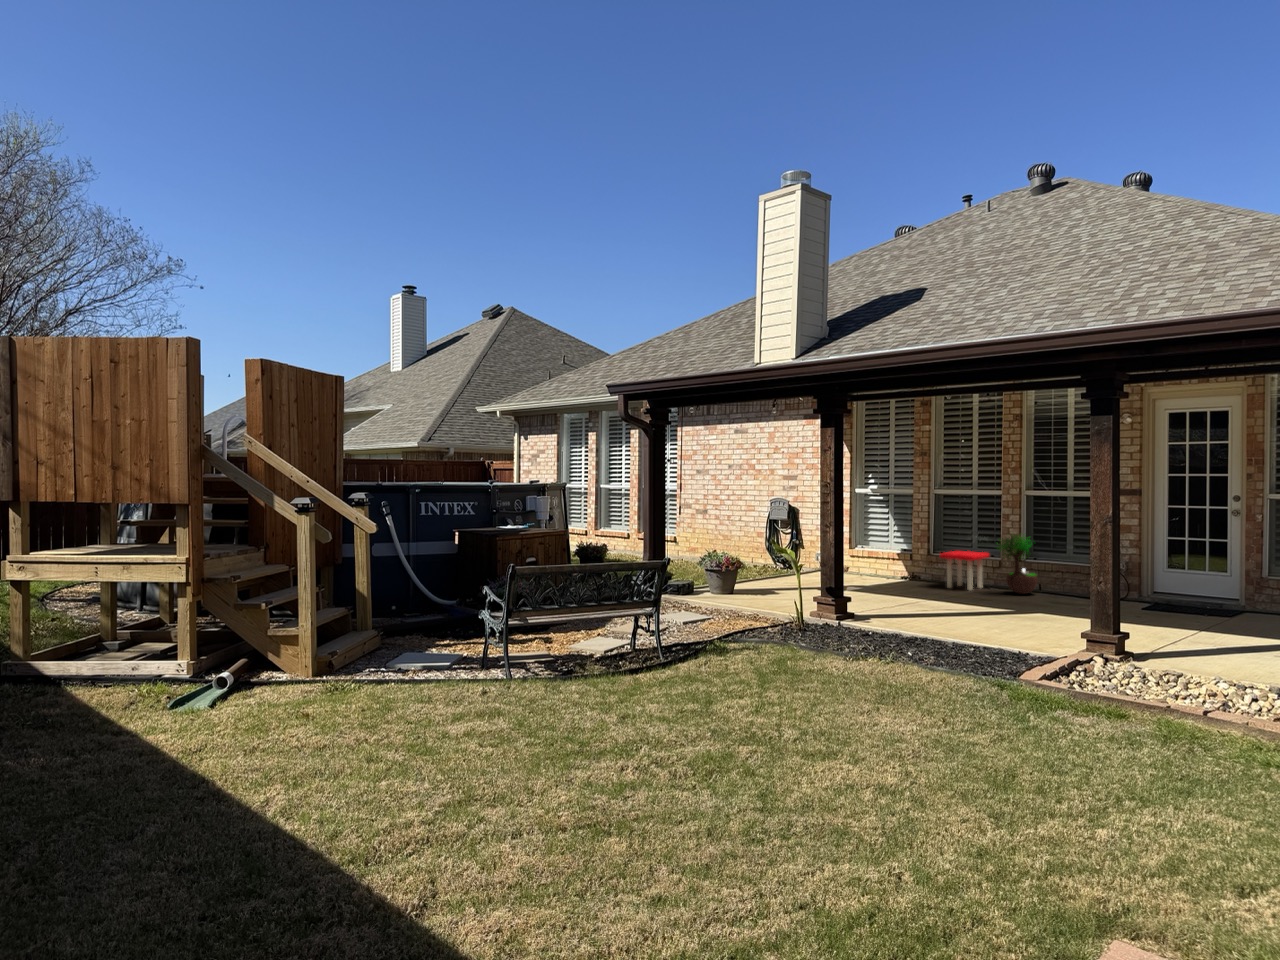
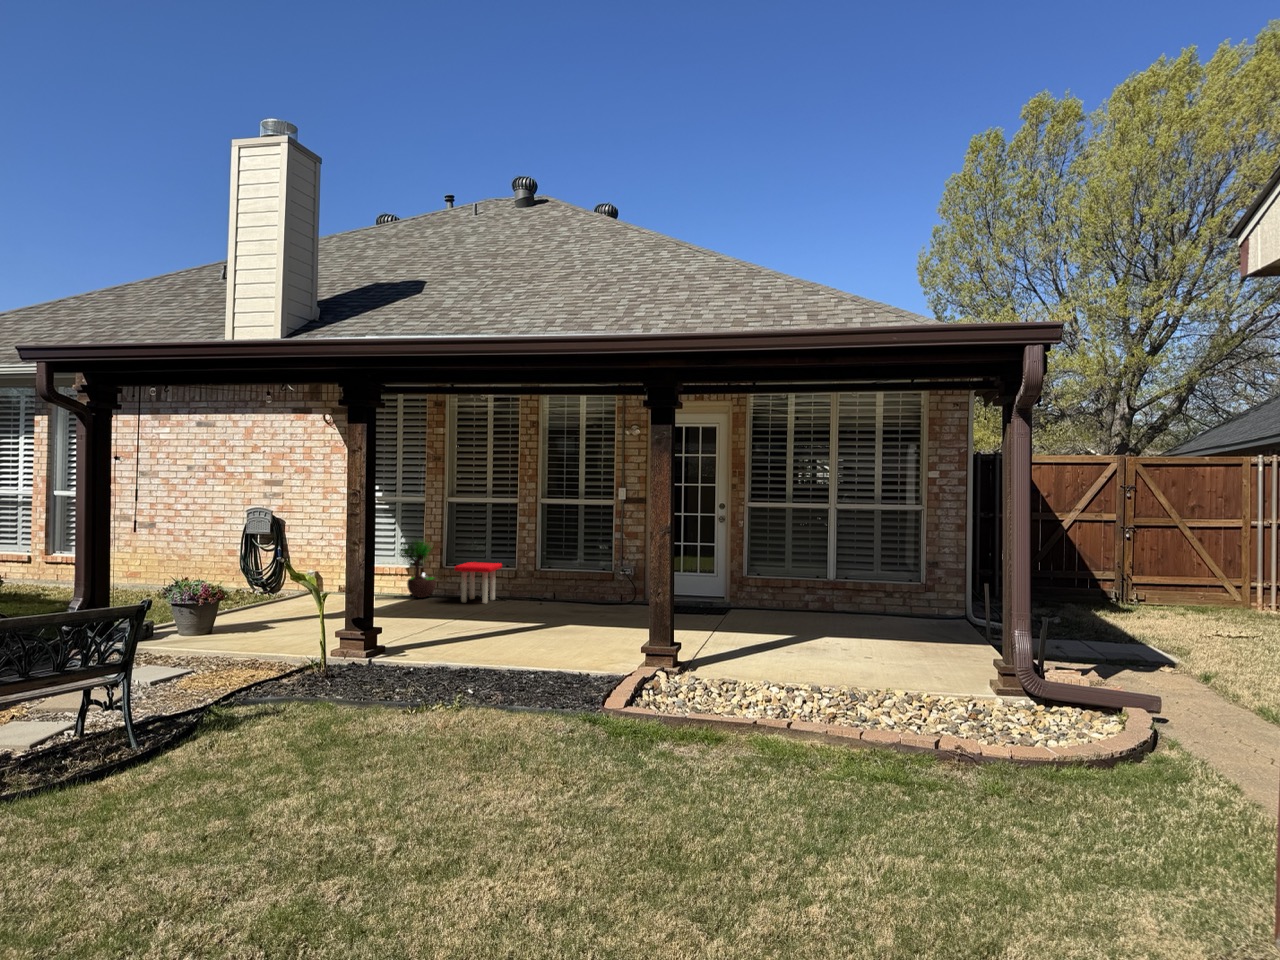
potted tree: present [999,535,1037,594] -> present [400,540,436,598]

